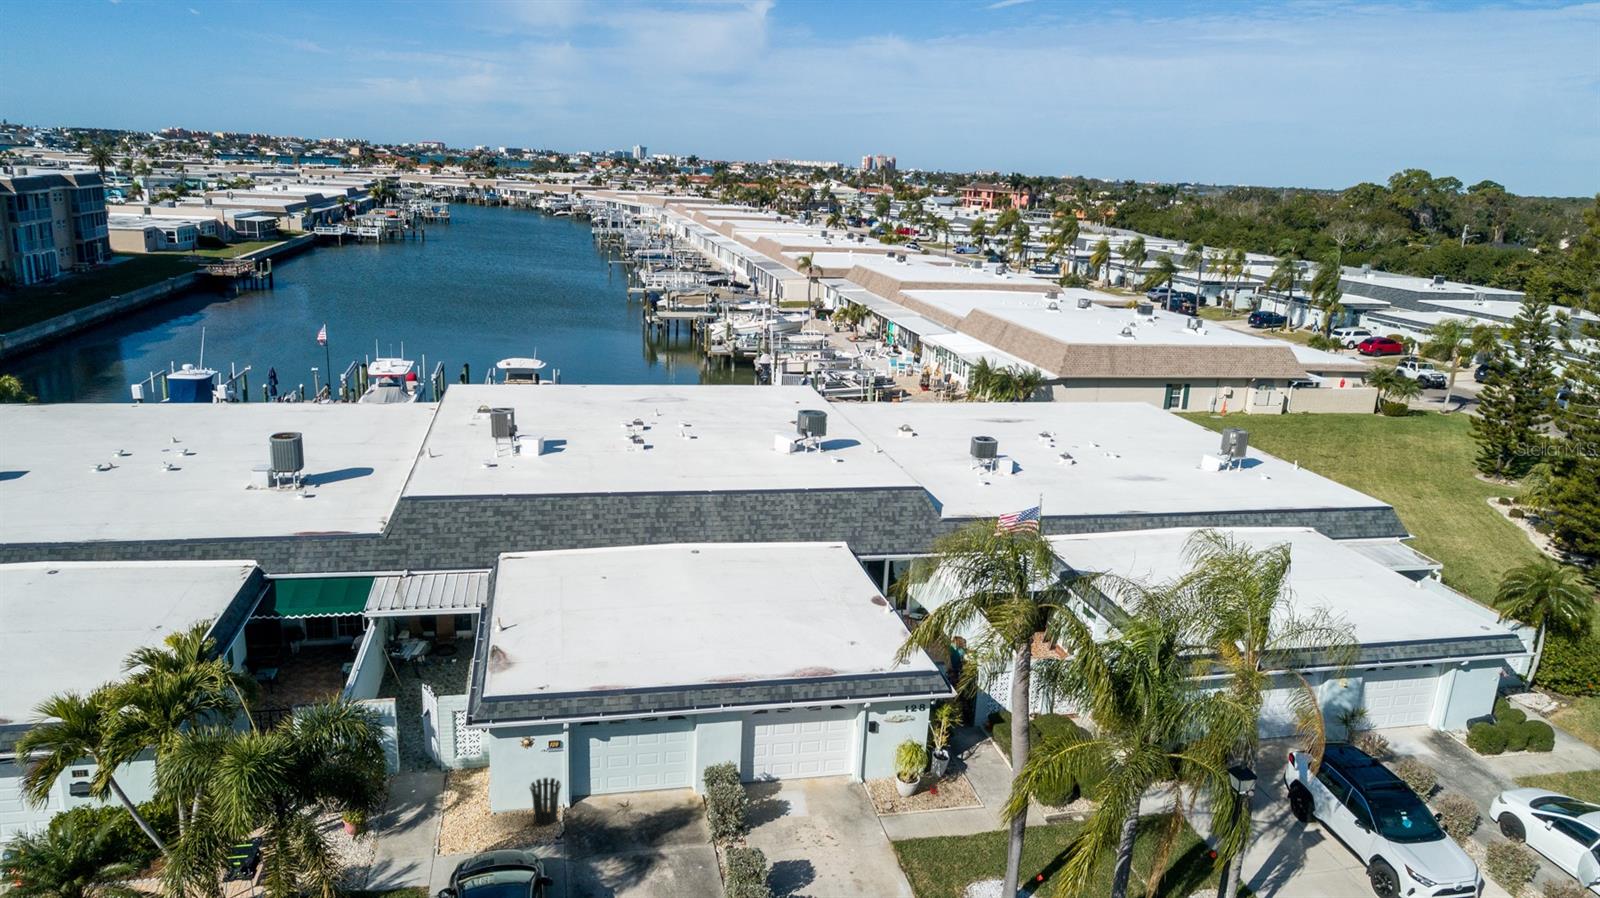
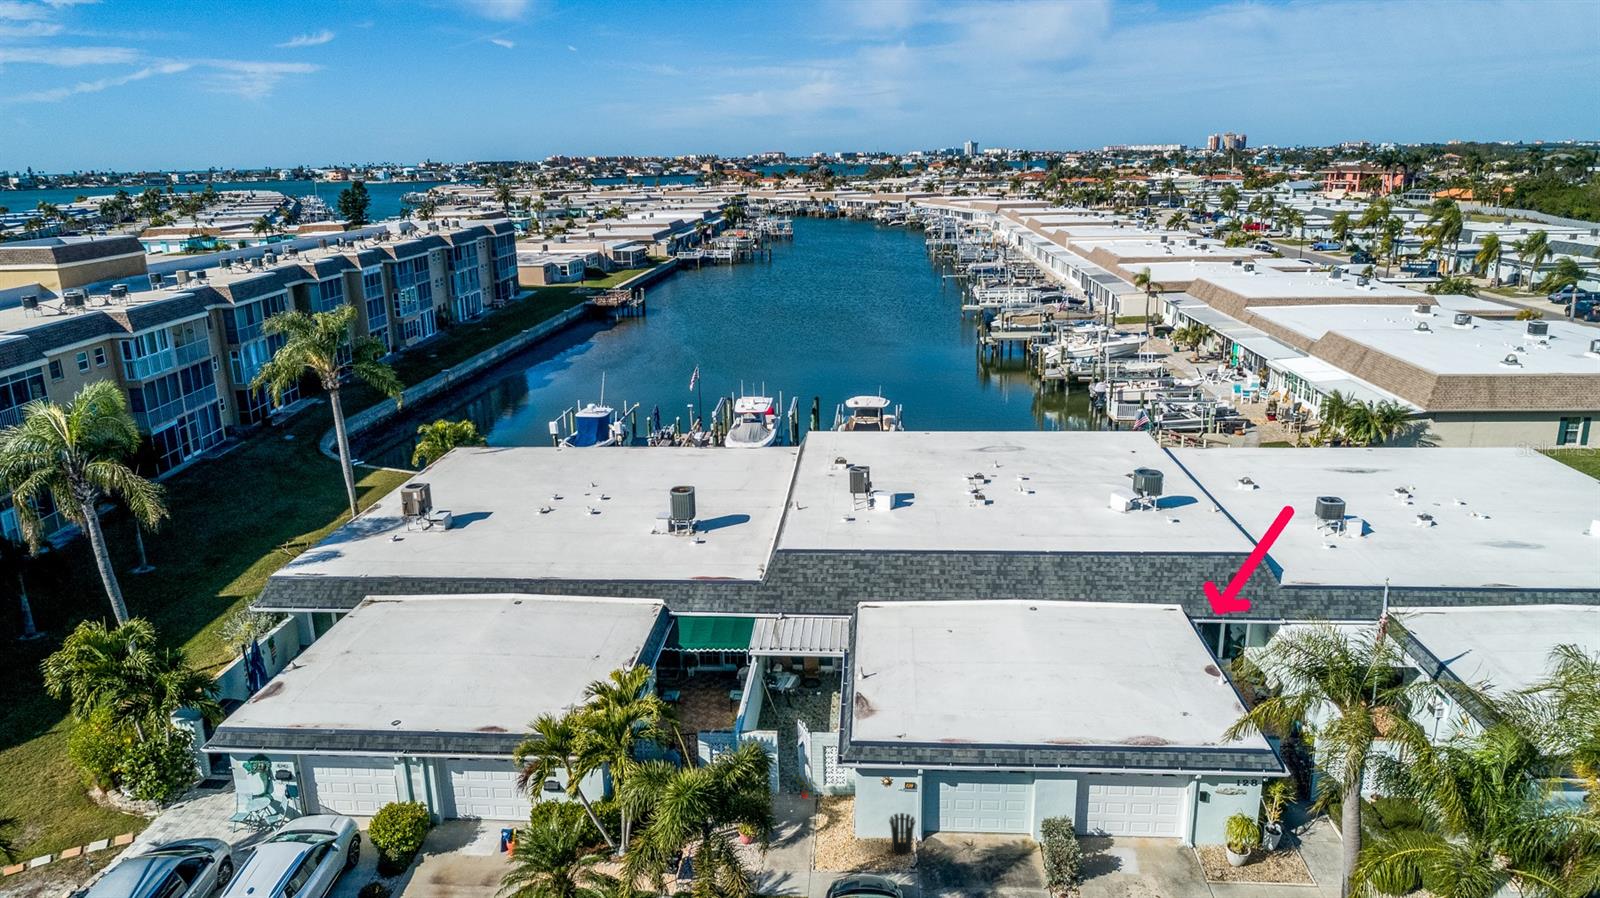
potted plant: present [921,768,950,794] -> present [793,776,816,799]

